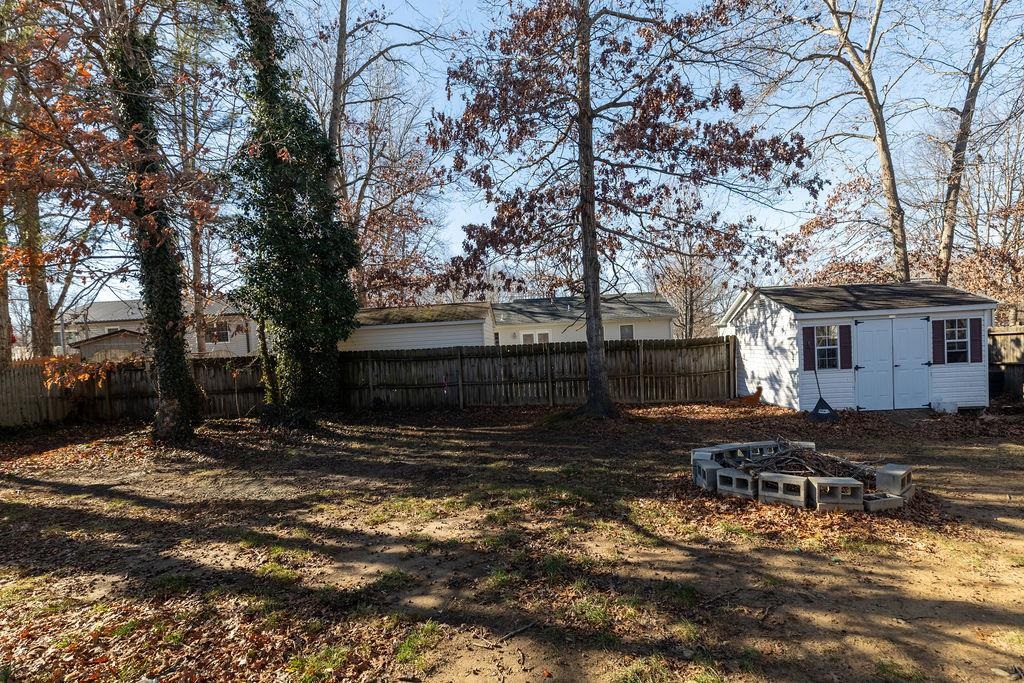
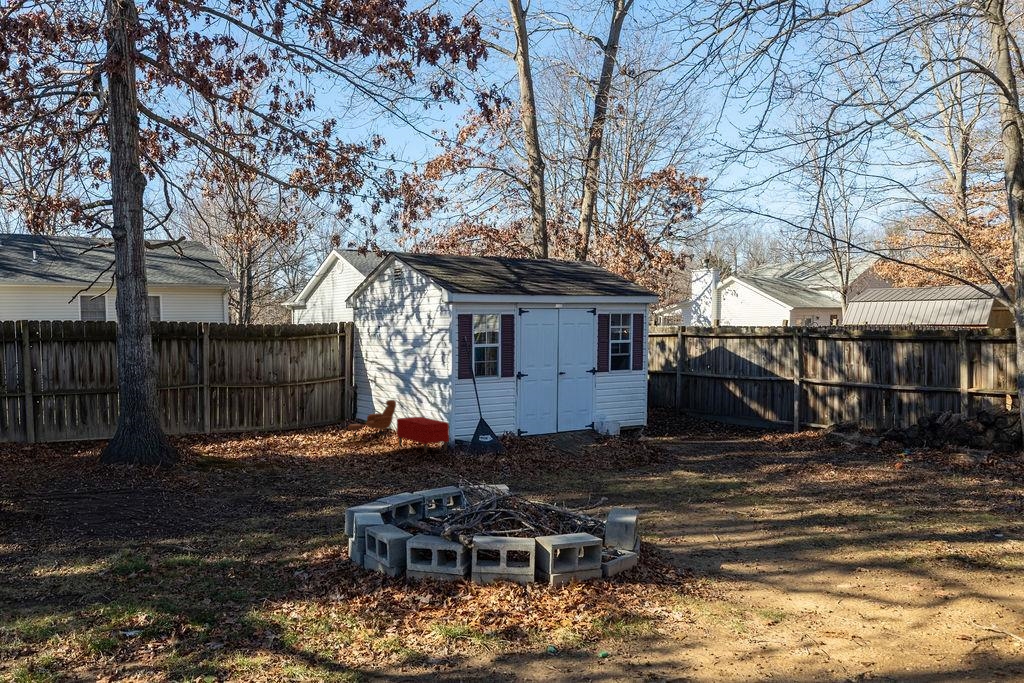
bench: none [760,398,799,422] -> present [397,417,449,453]

